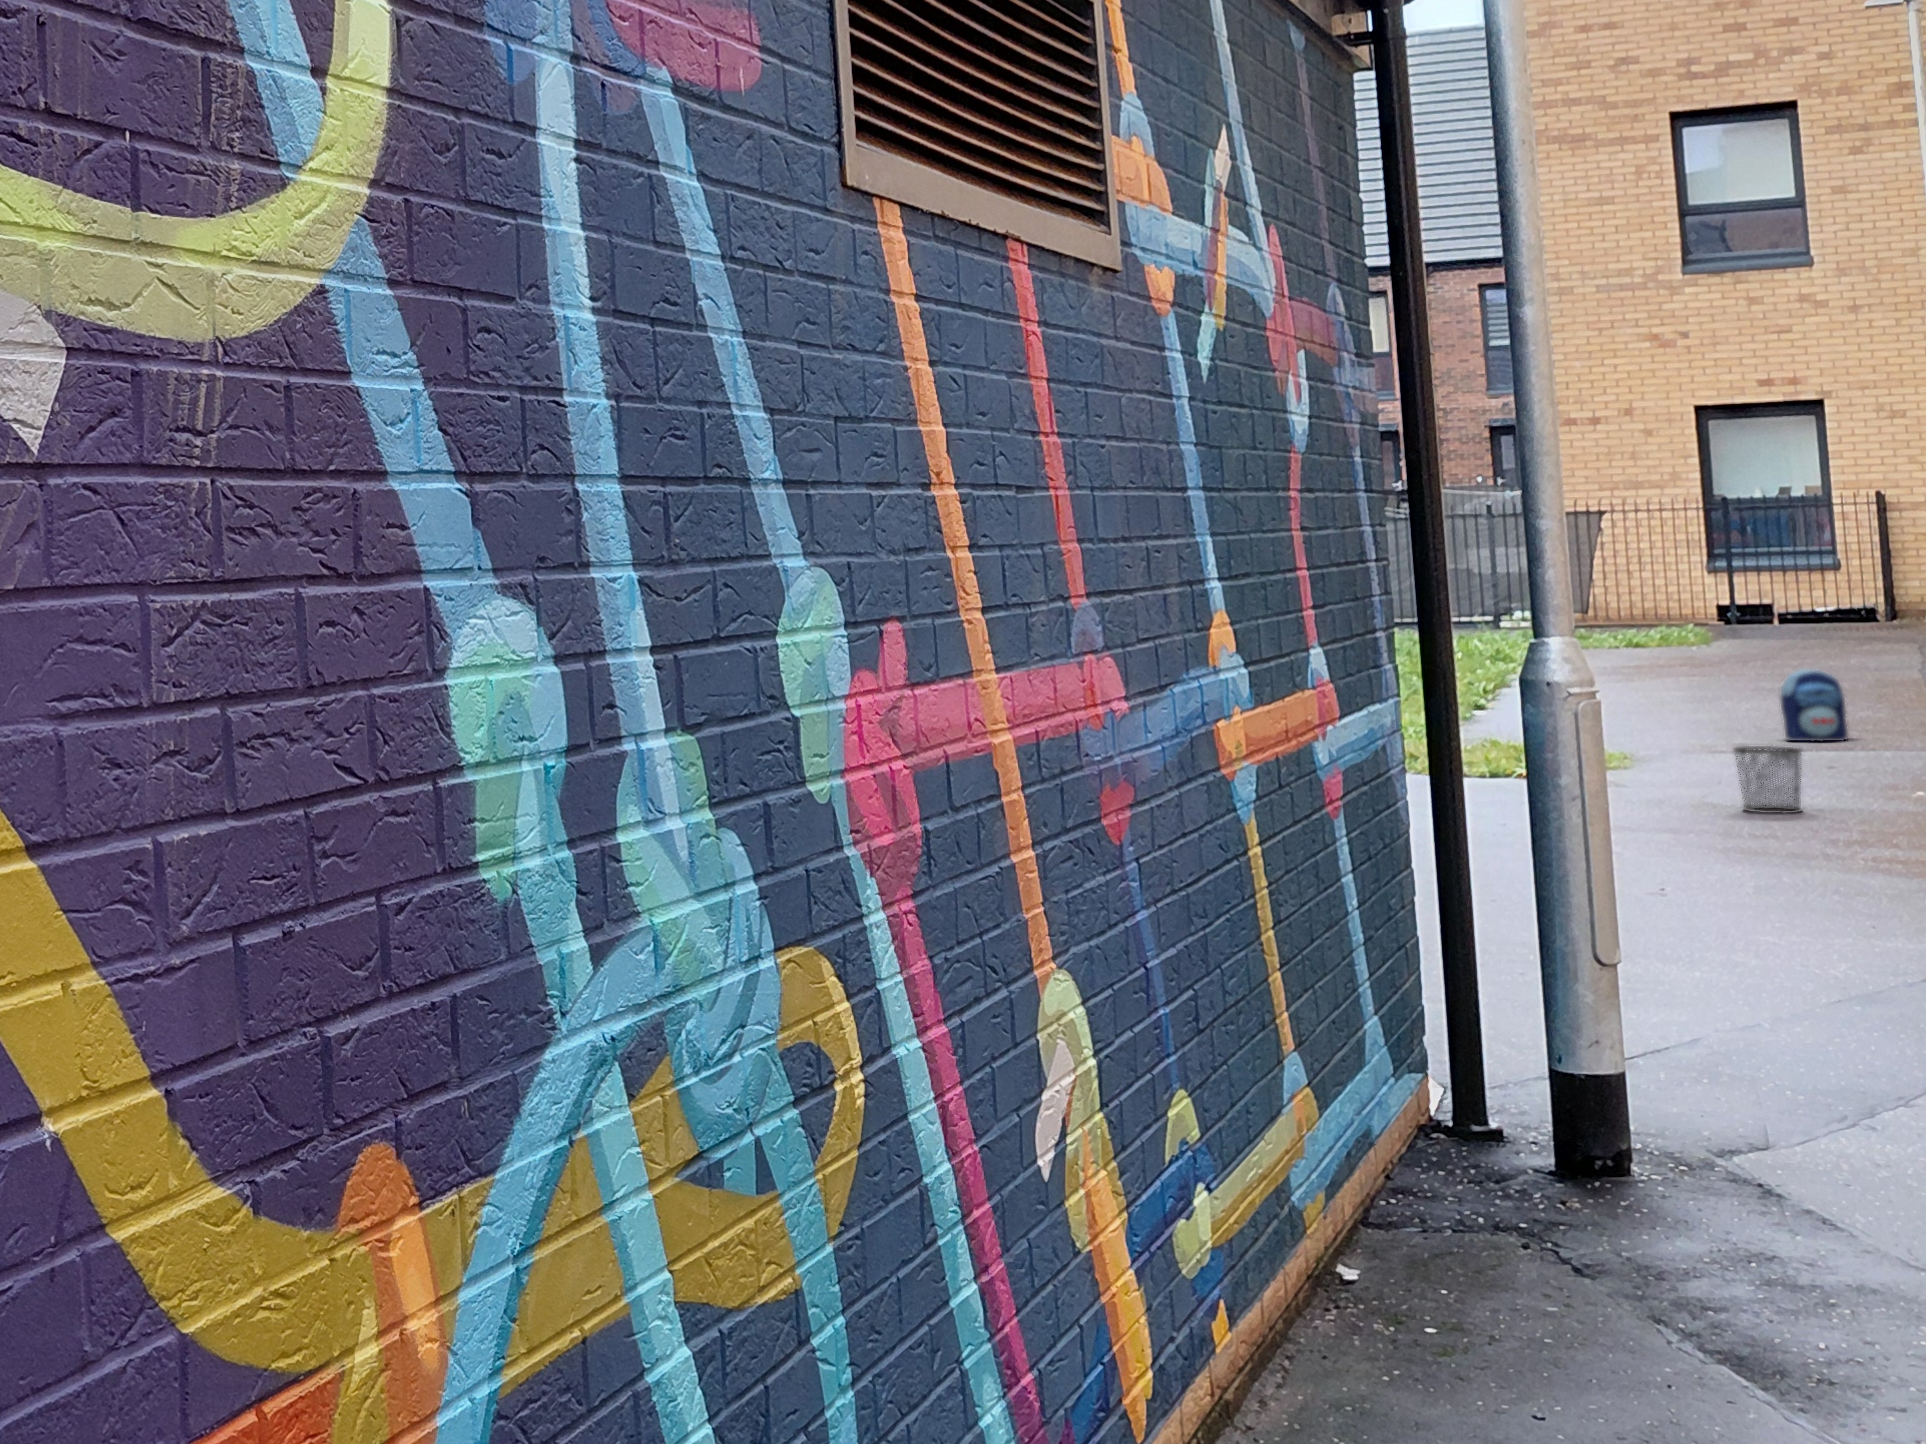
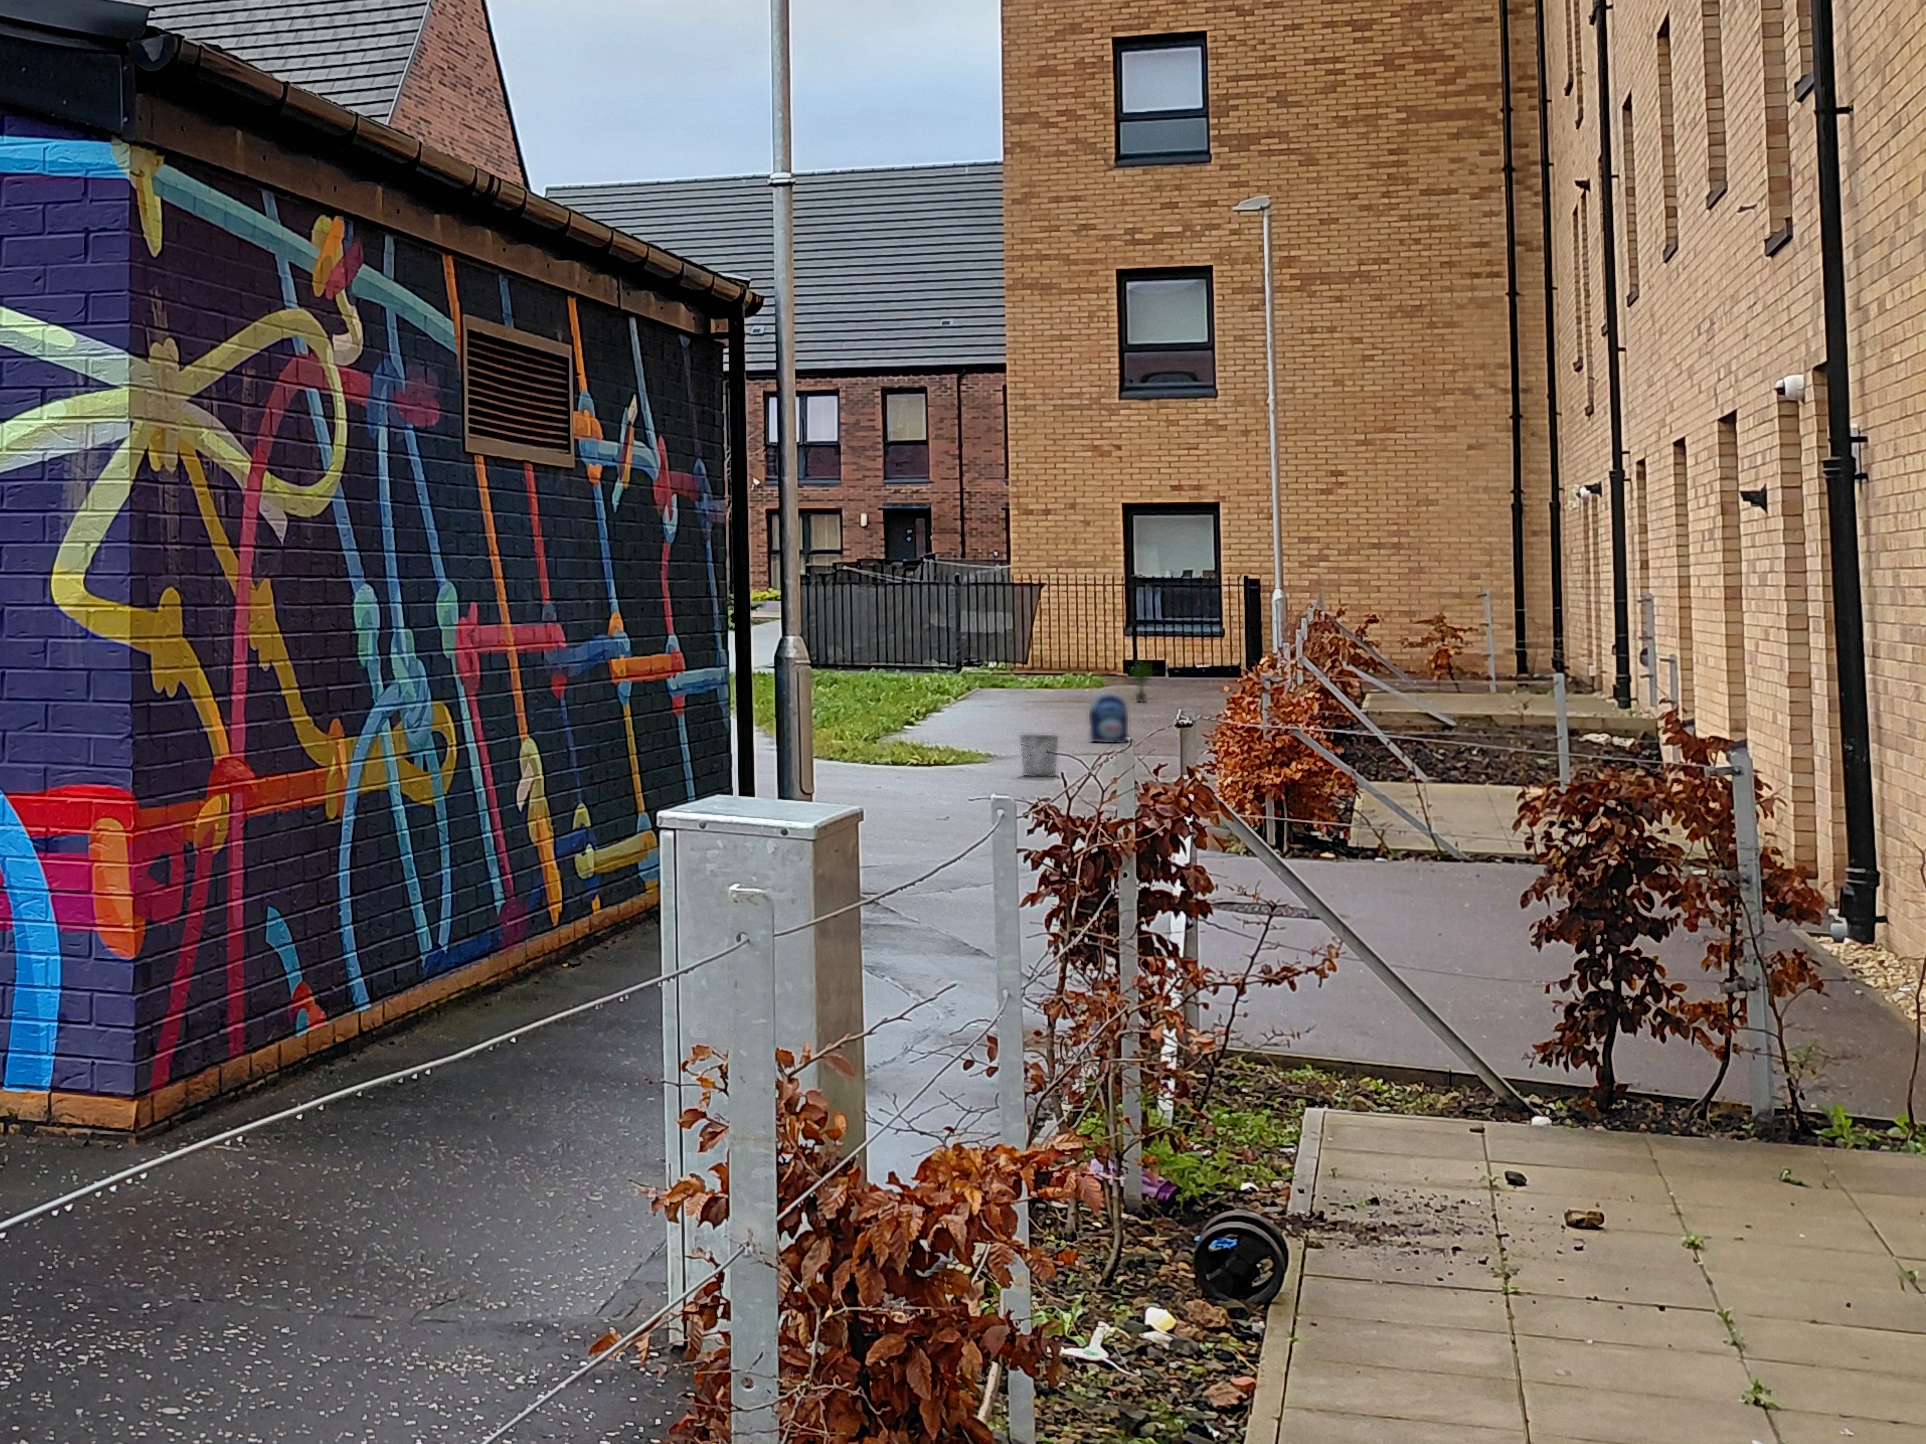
potted plant: none [1750,607,1805,669] -> present [1128,662,1152,702]

